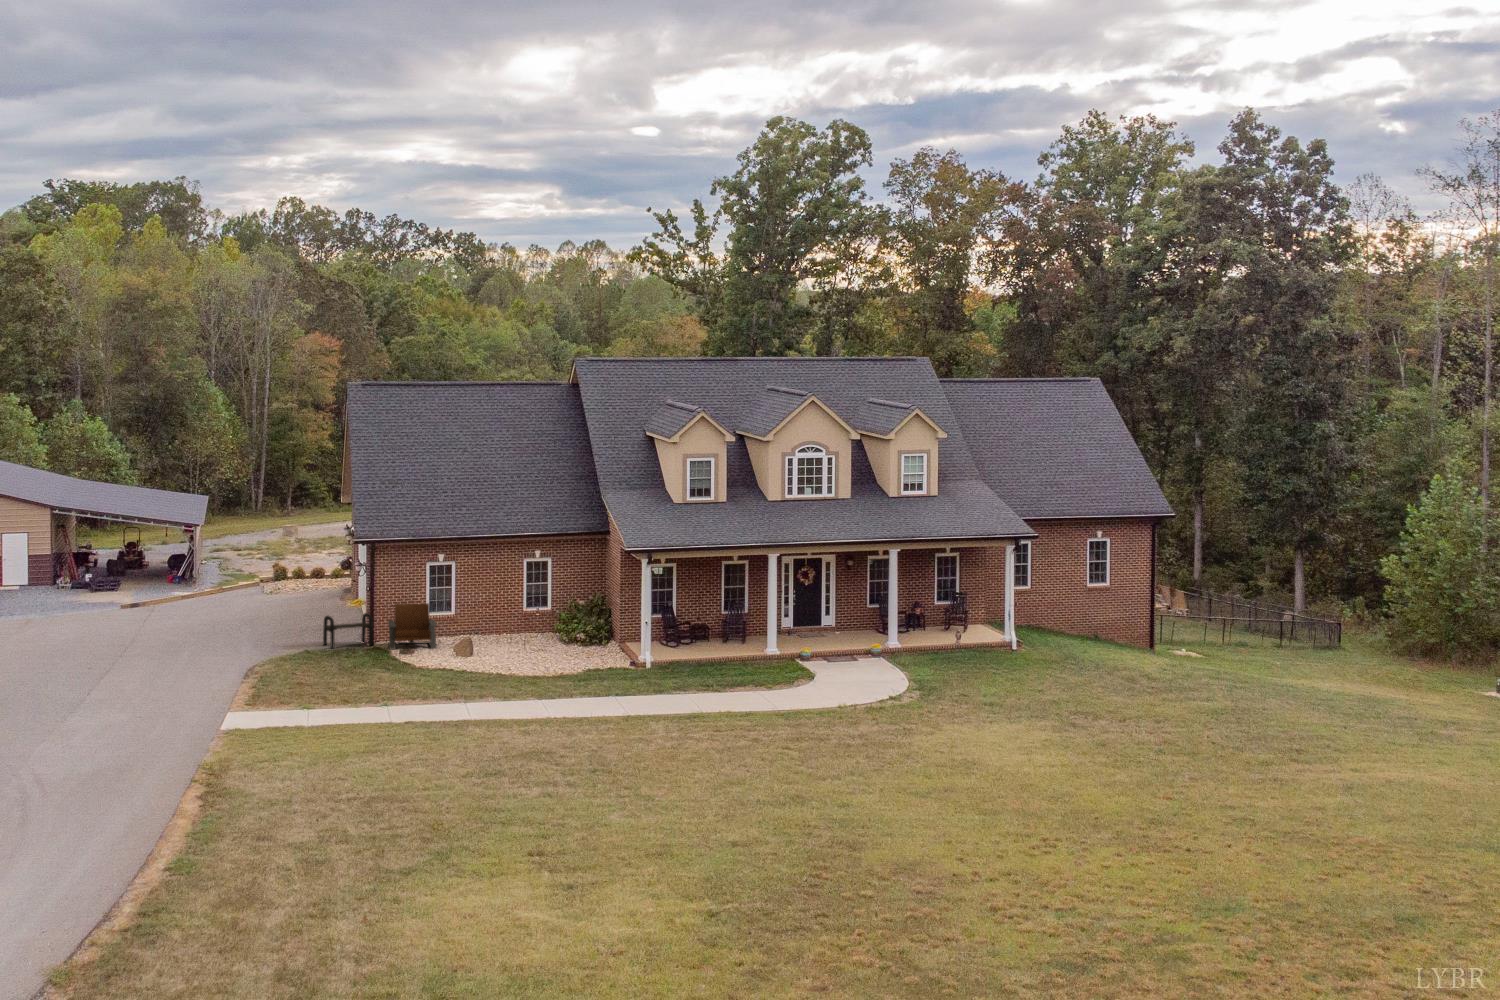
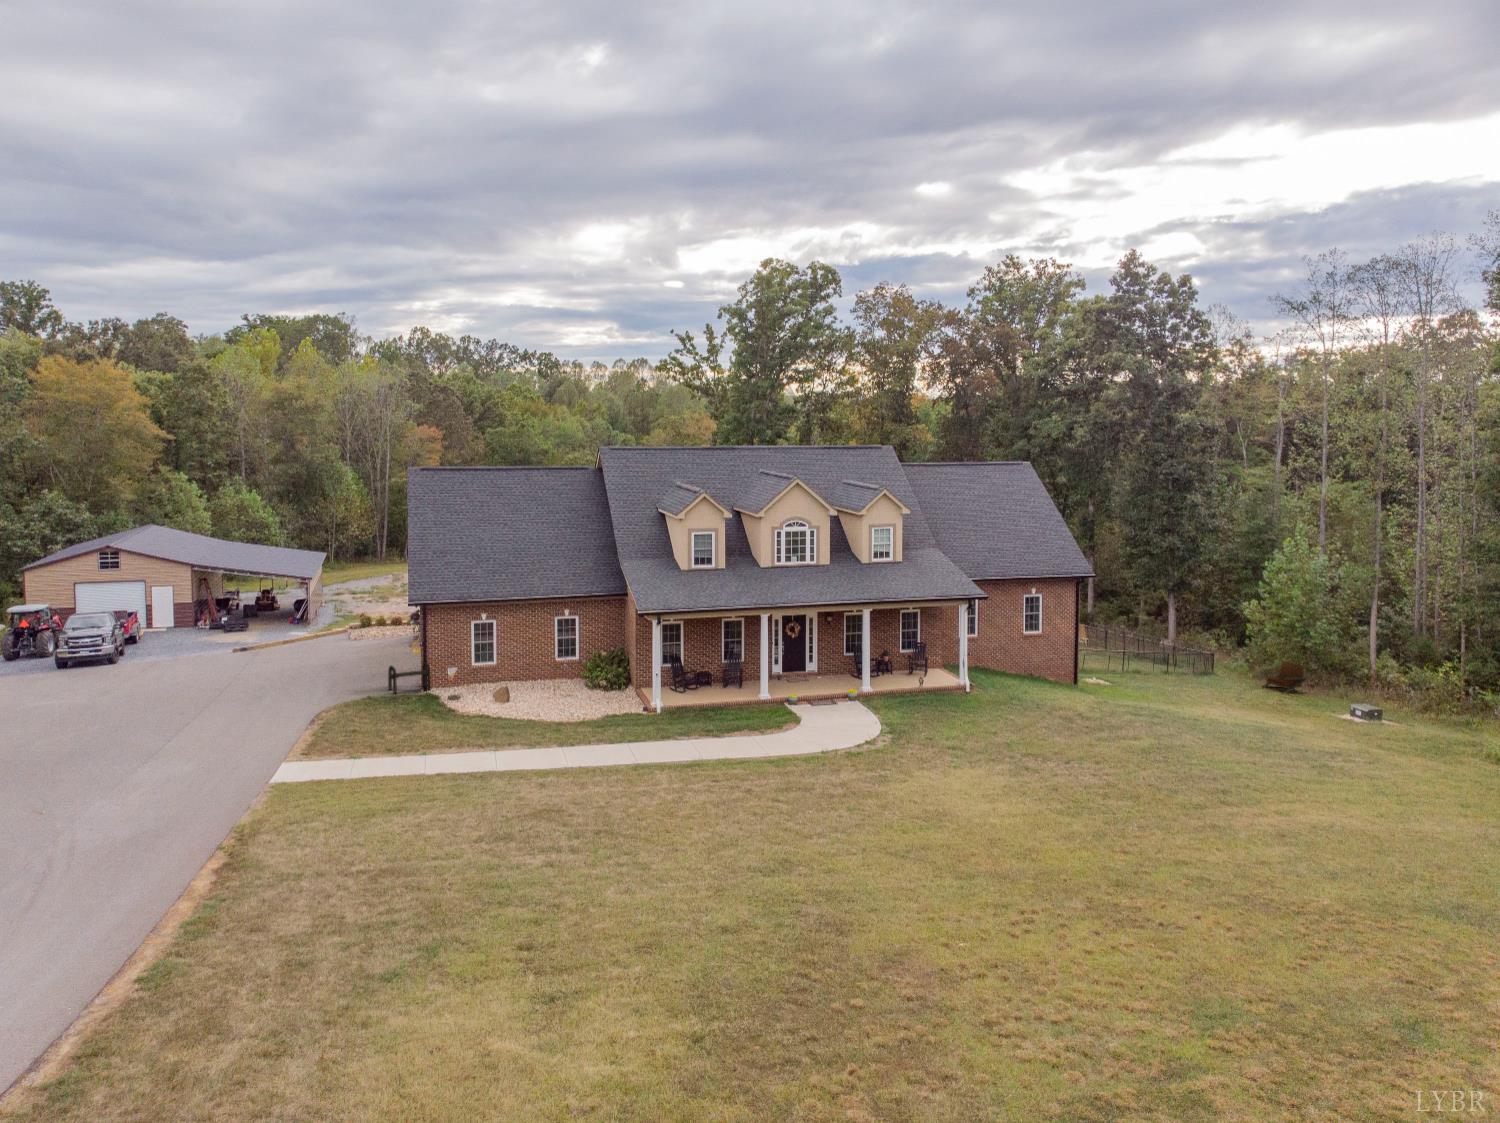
lounge chair: present [388,603,437,650] -> present [1263,661,1308,694]

